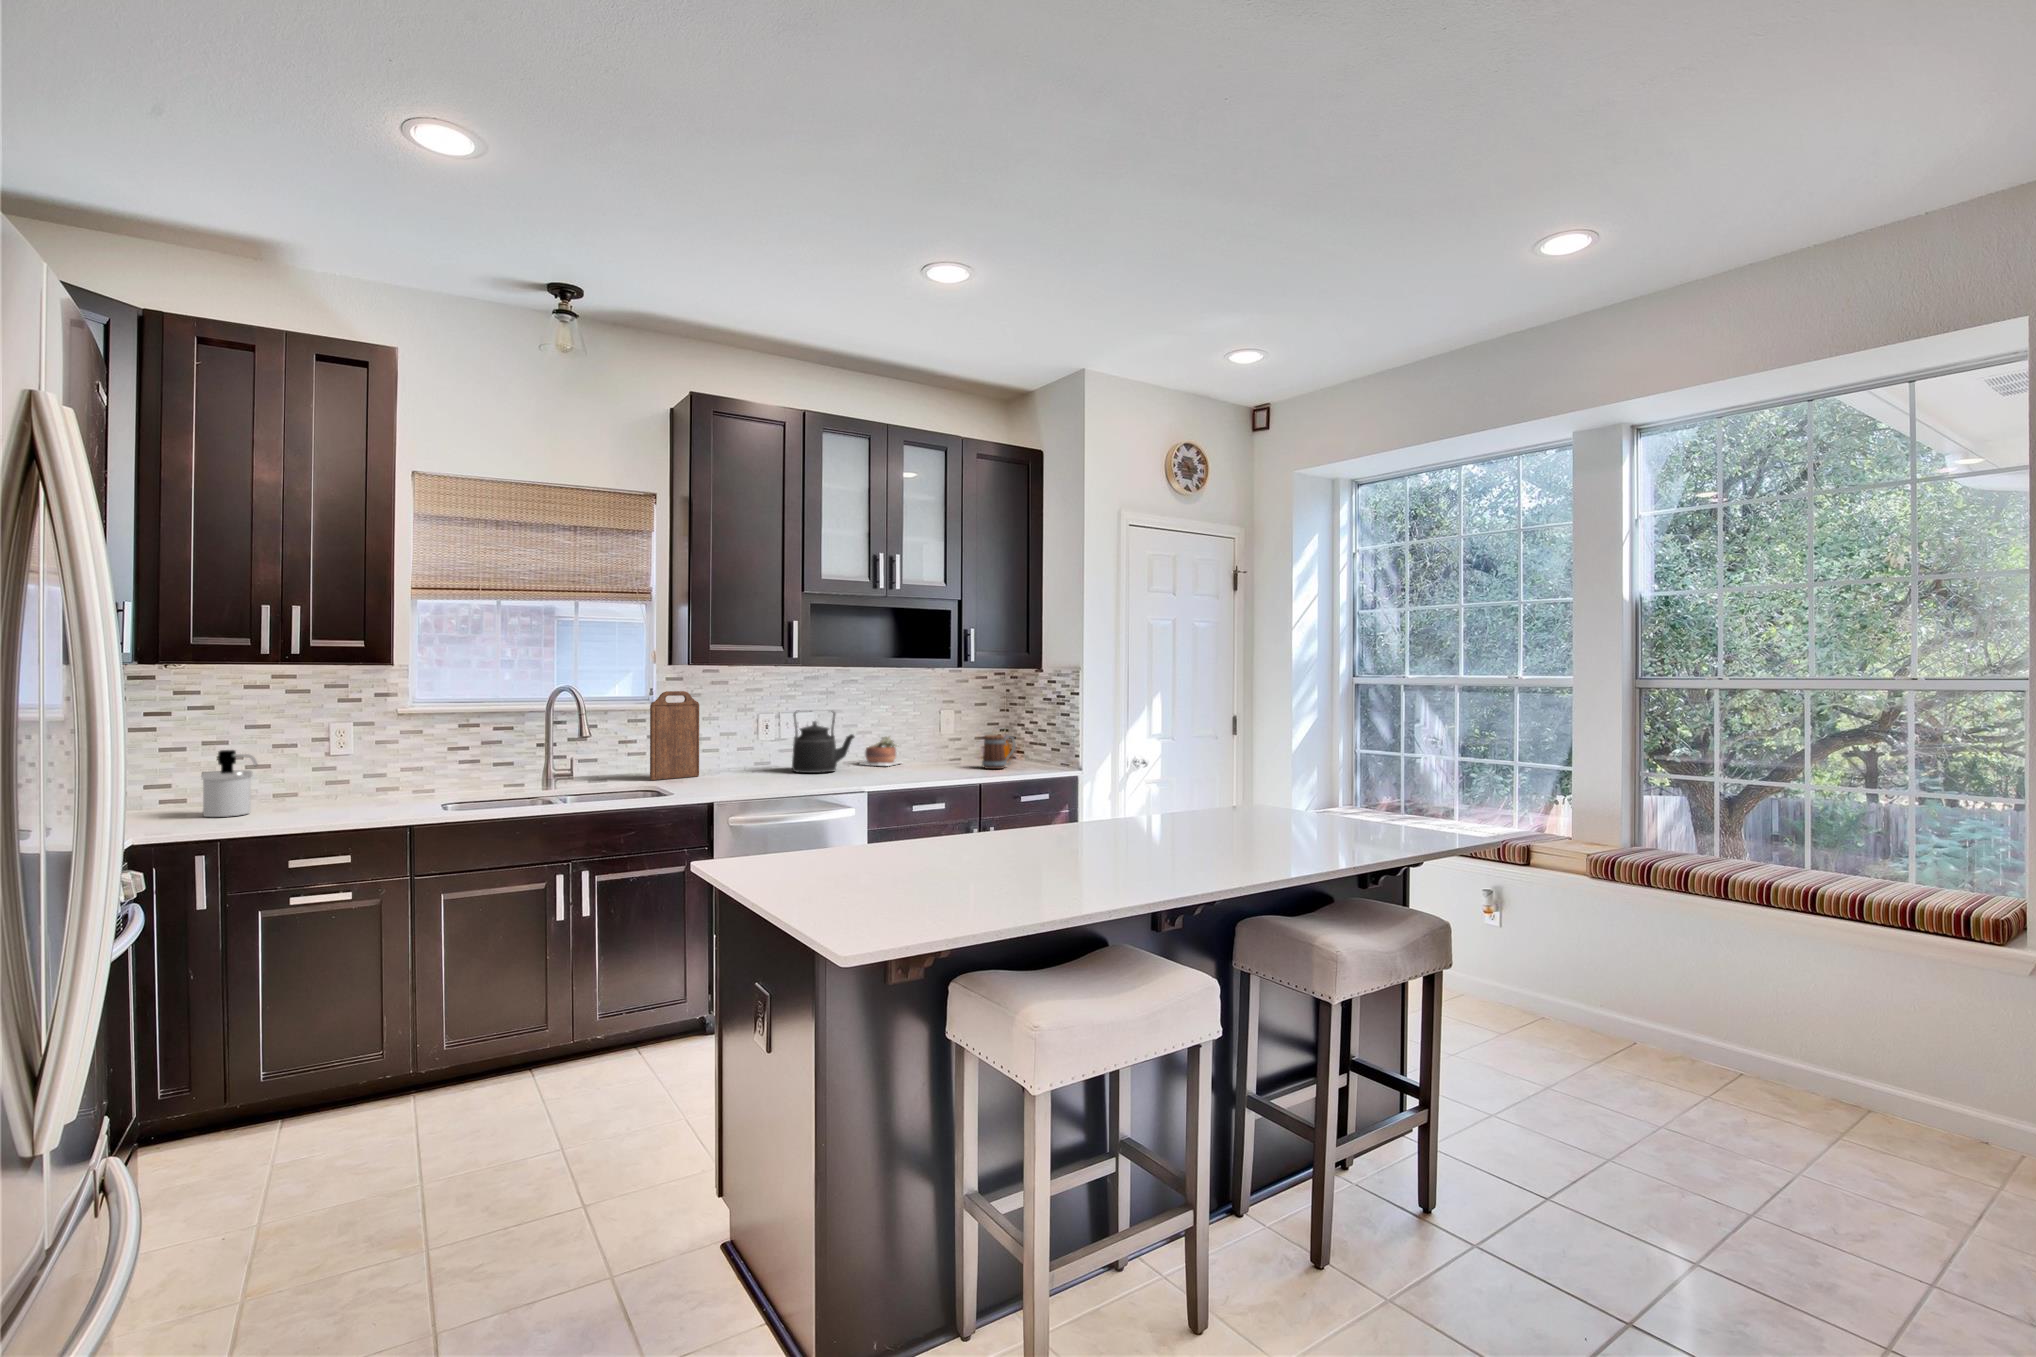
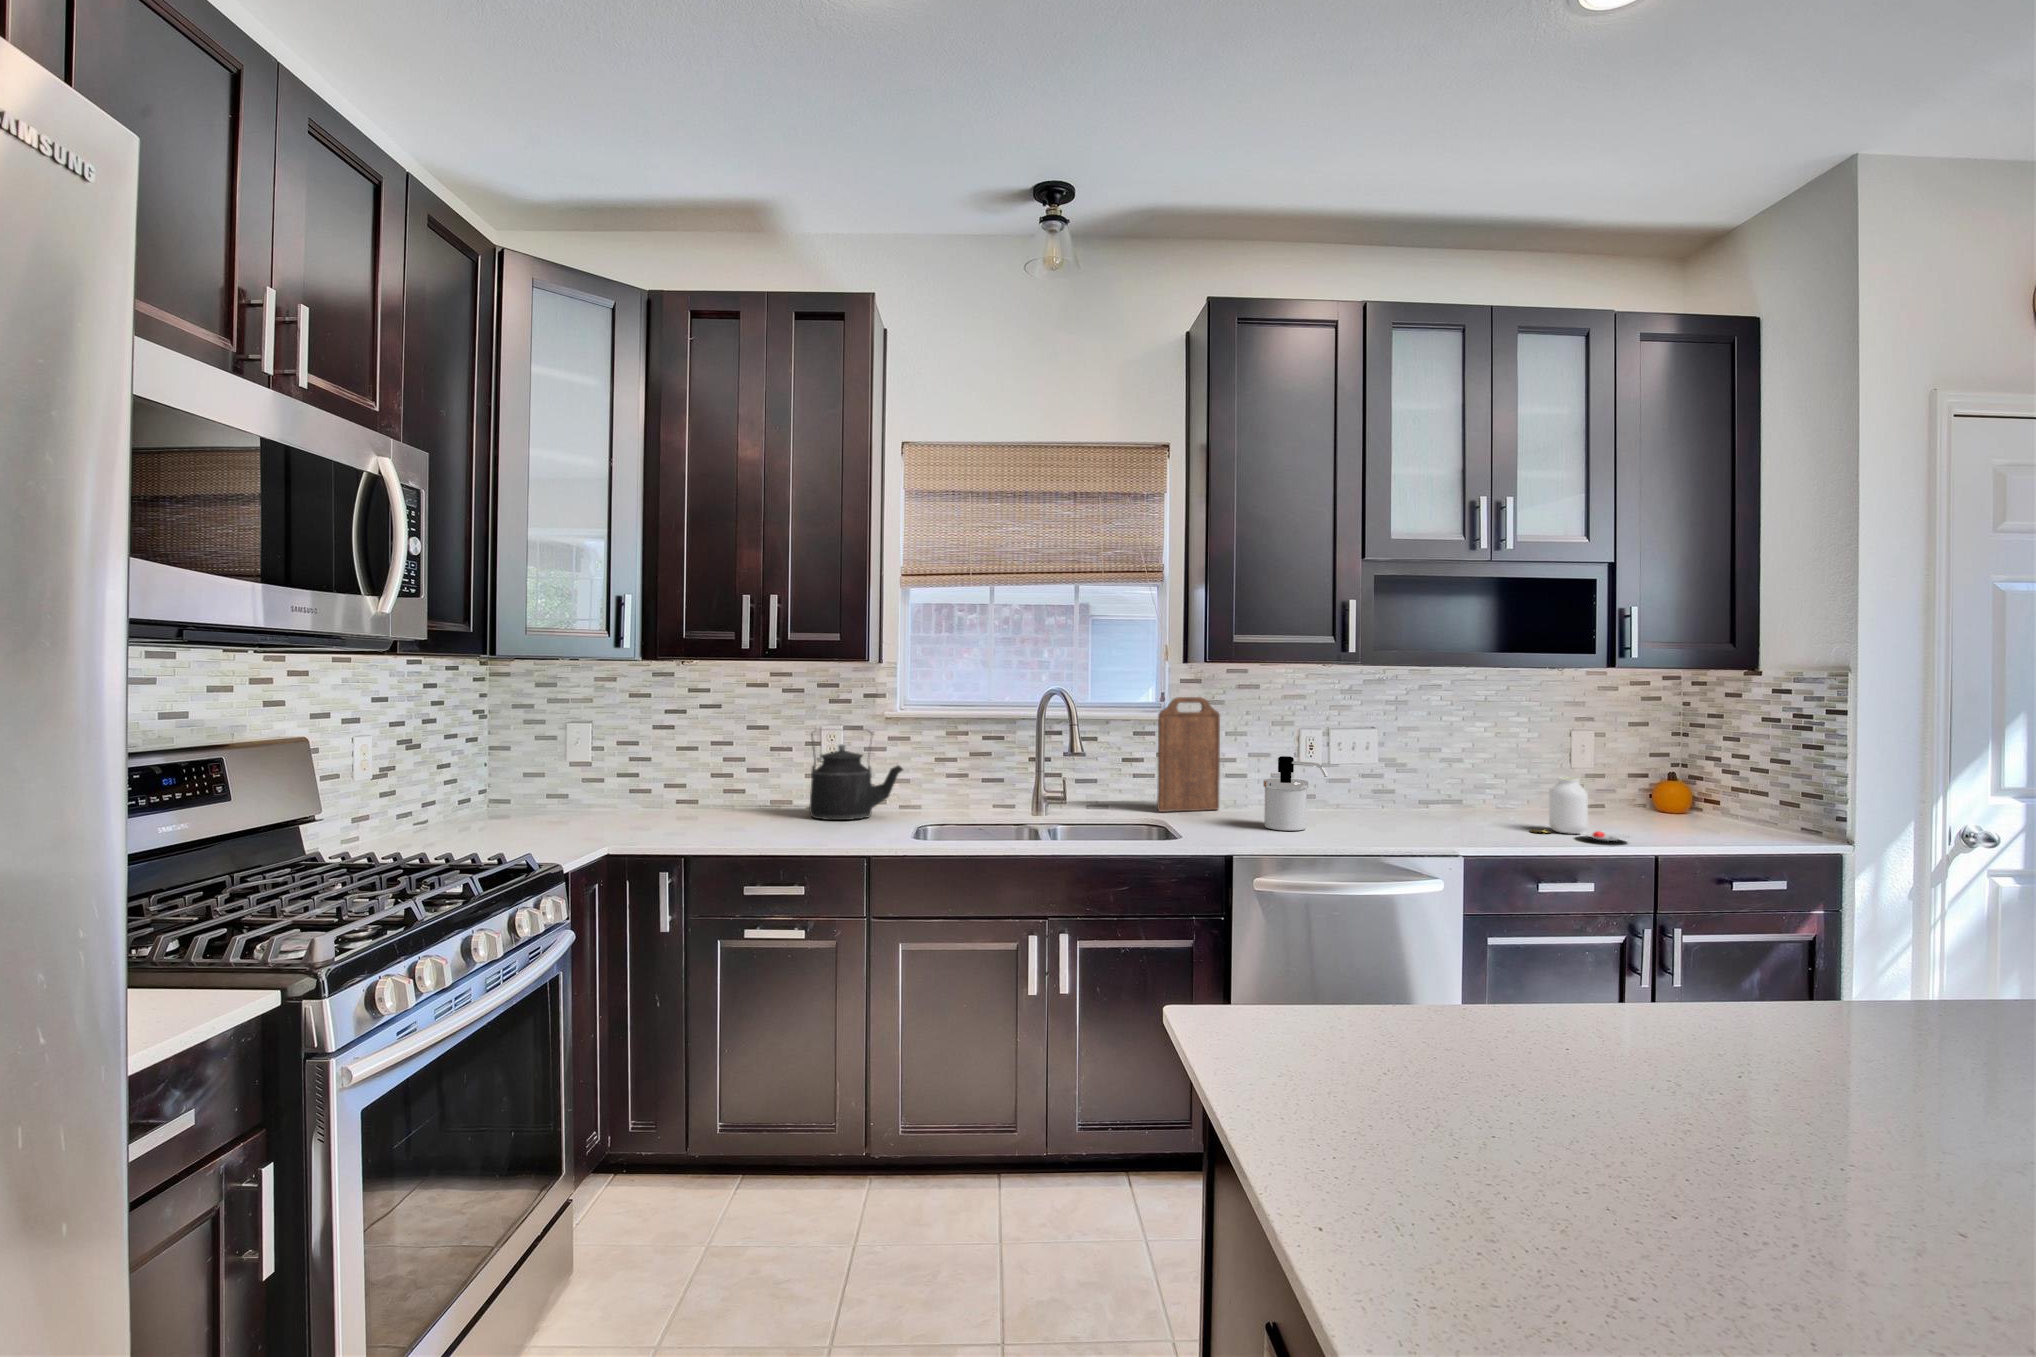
kettle: present [792,712,854,773] -> present [809,732,903,820]
mug: present [982,735,1015,769] -> none [1650,773,1713,830]
succulent plant: present [860,737,901,766] -> none [1441,767,1510,812]
jar: none [911,739,968,777] -> present [1535,777,1631,841]
soap dispenser: present [201,750,258,817] -> present [1263,756,1328,831]

